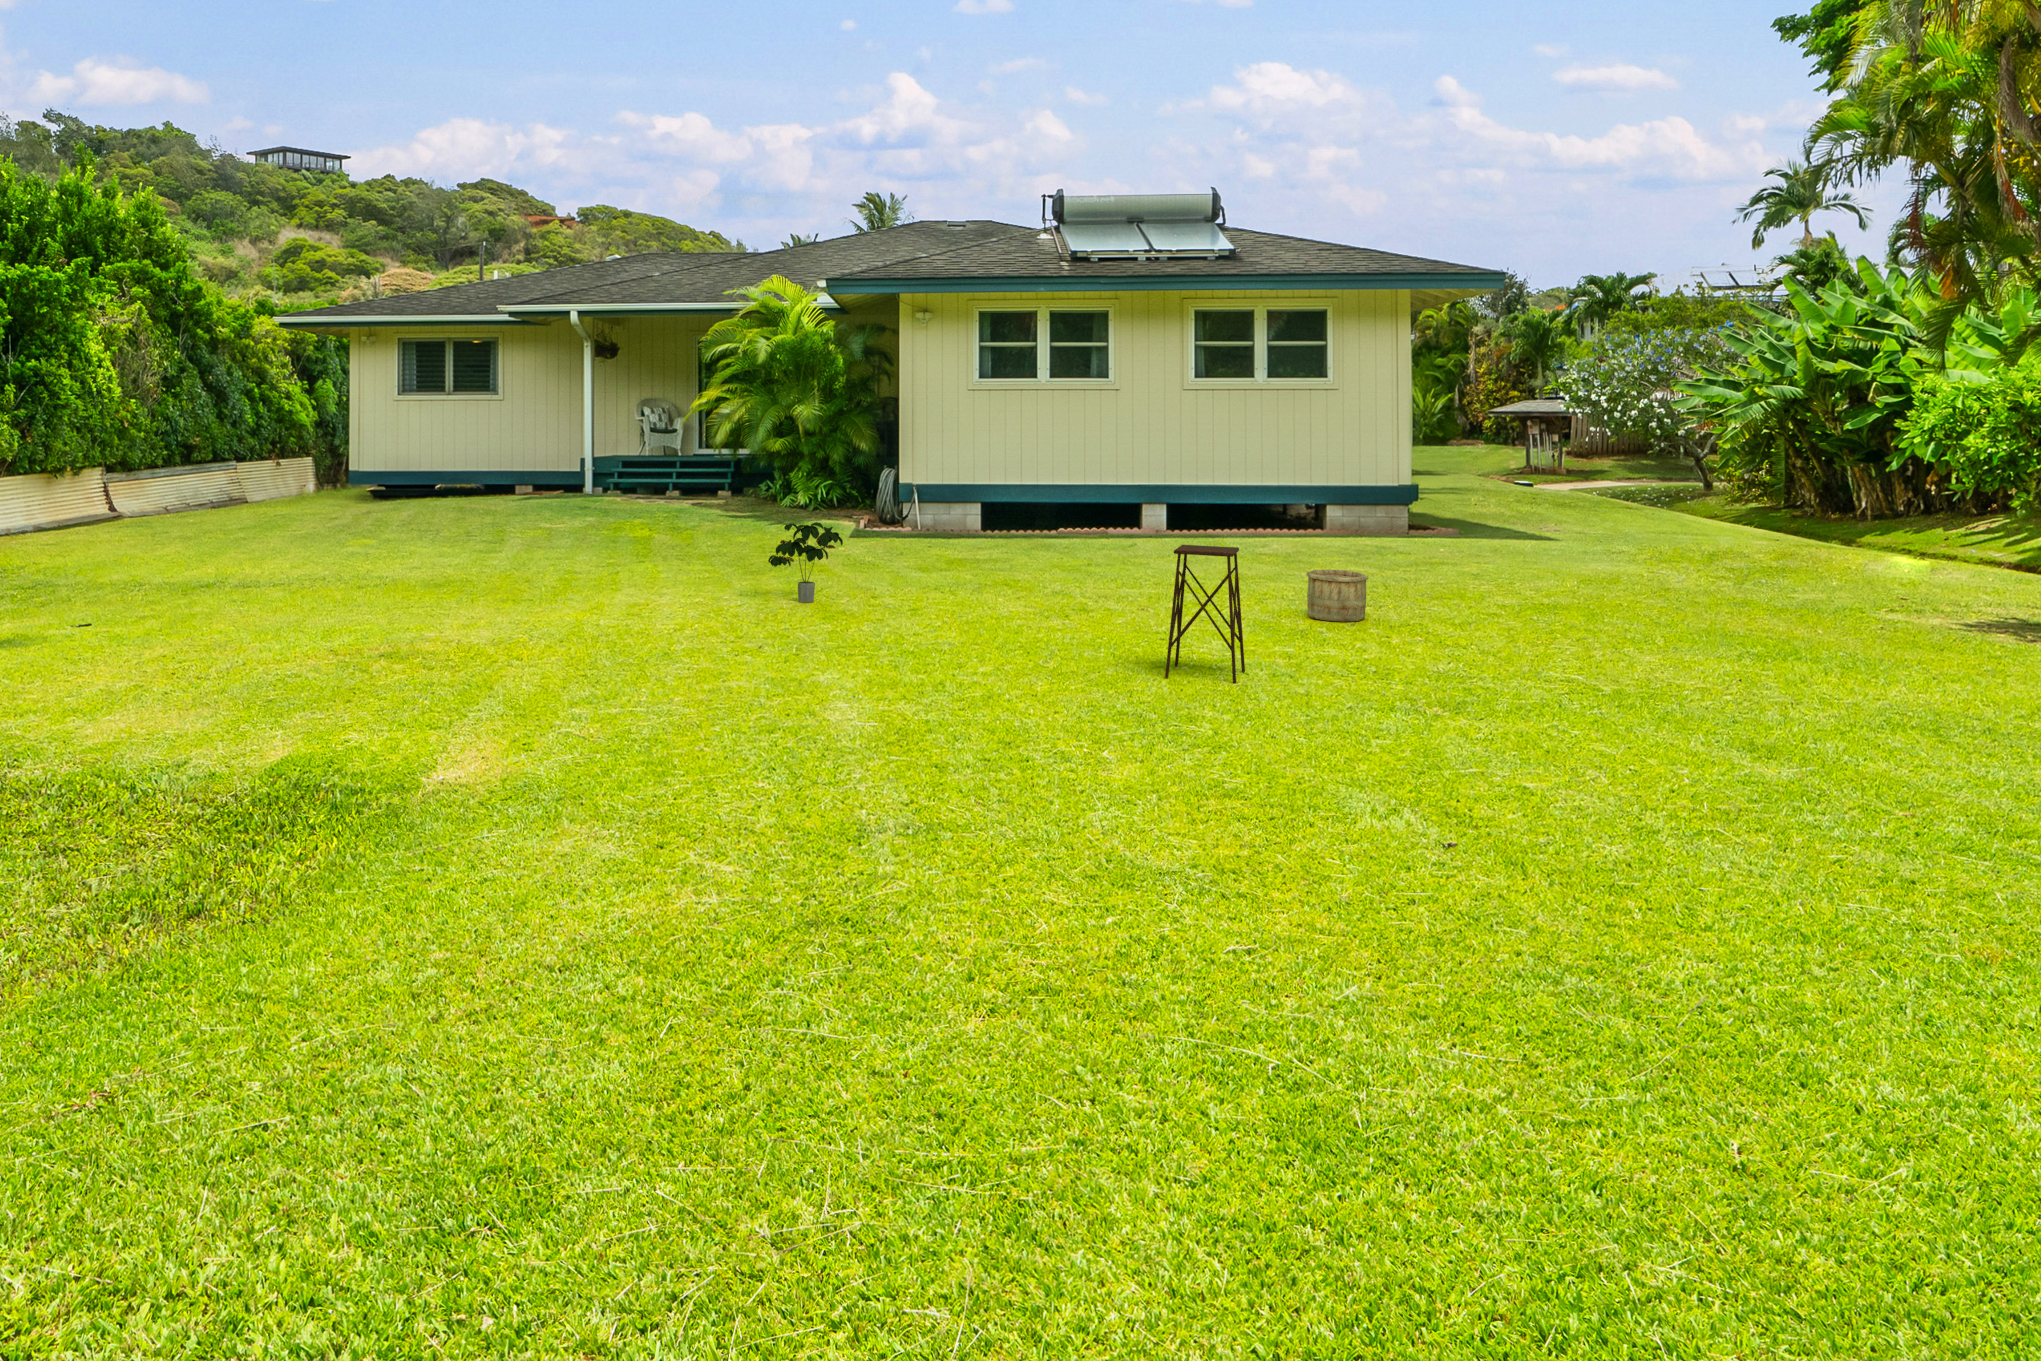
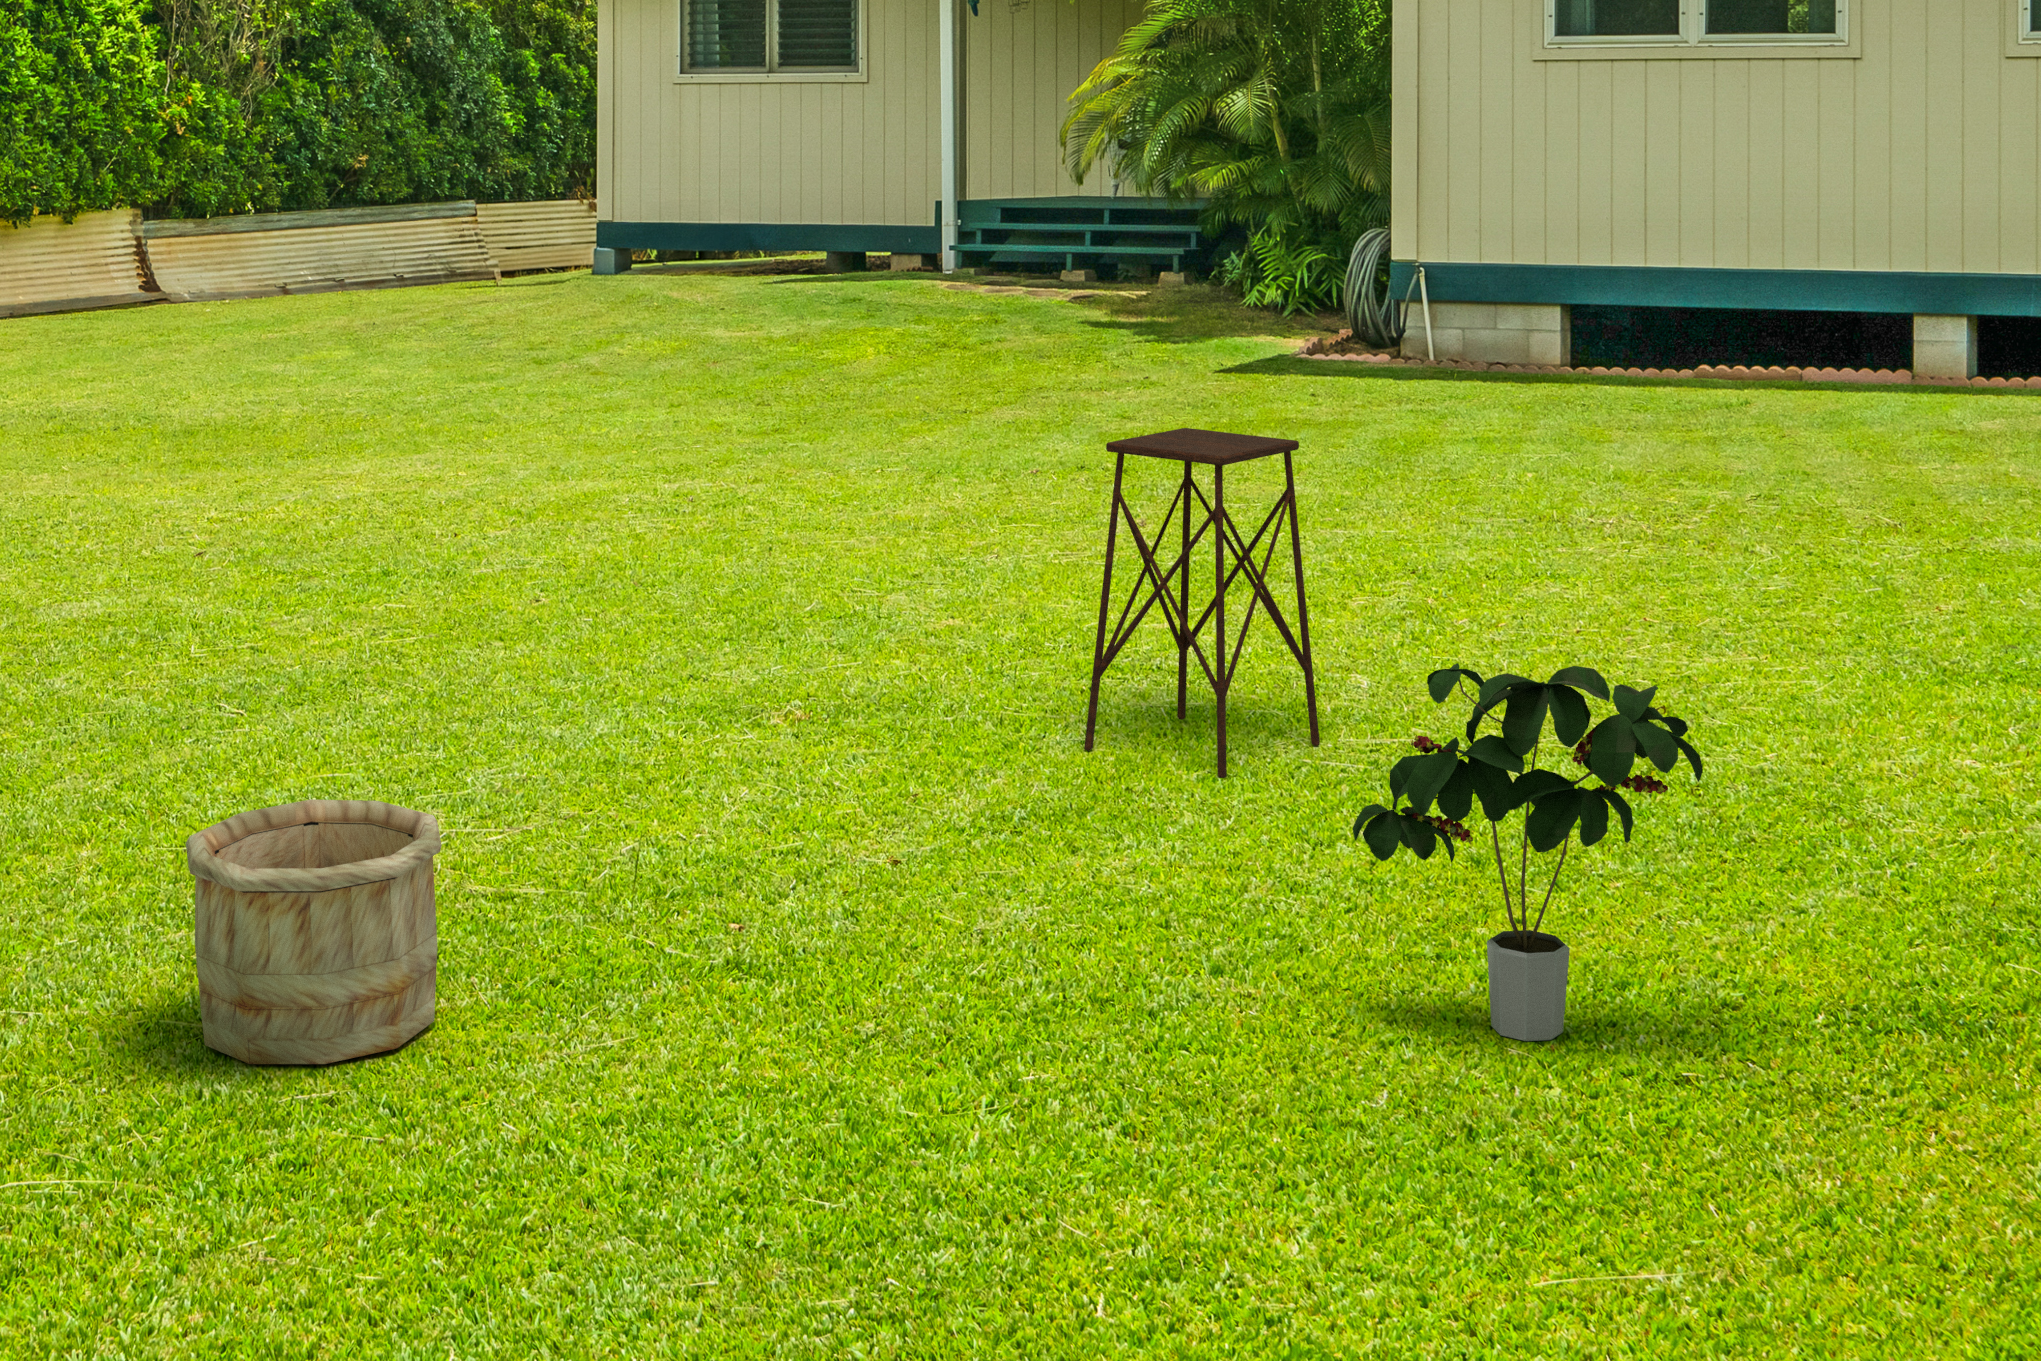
potted plant: present [768,522,843,603] -> present [1352,664,1703,1041]
wooden bucket: present [1306,569,1368,622] -> present [186,799,442,1064]

